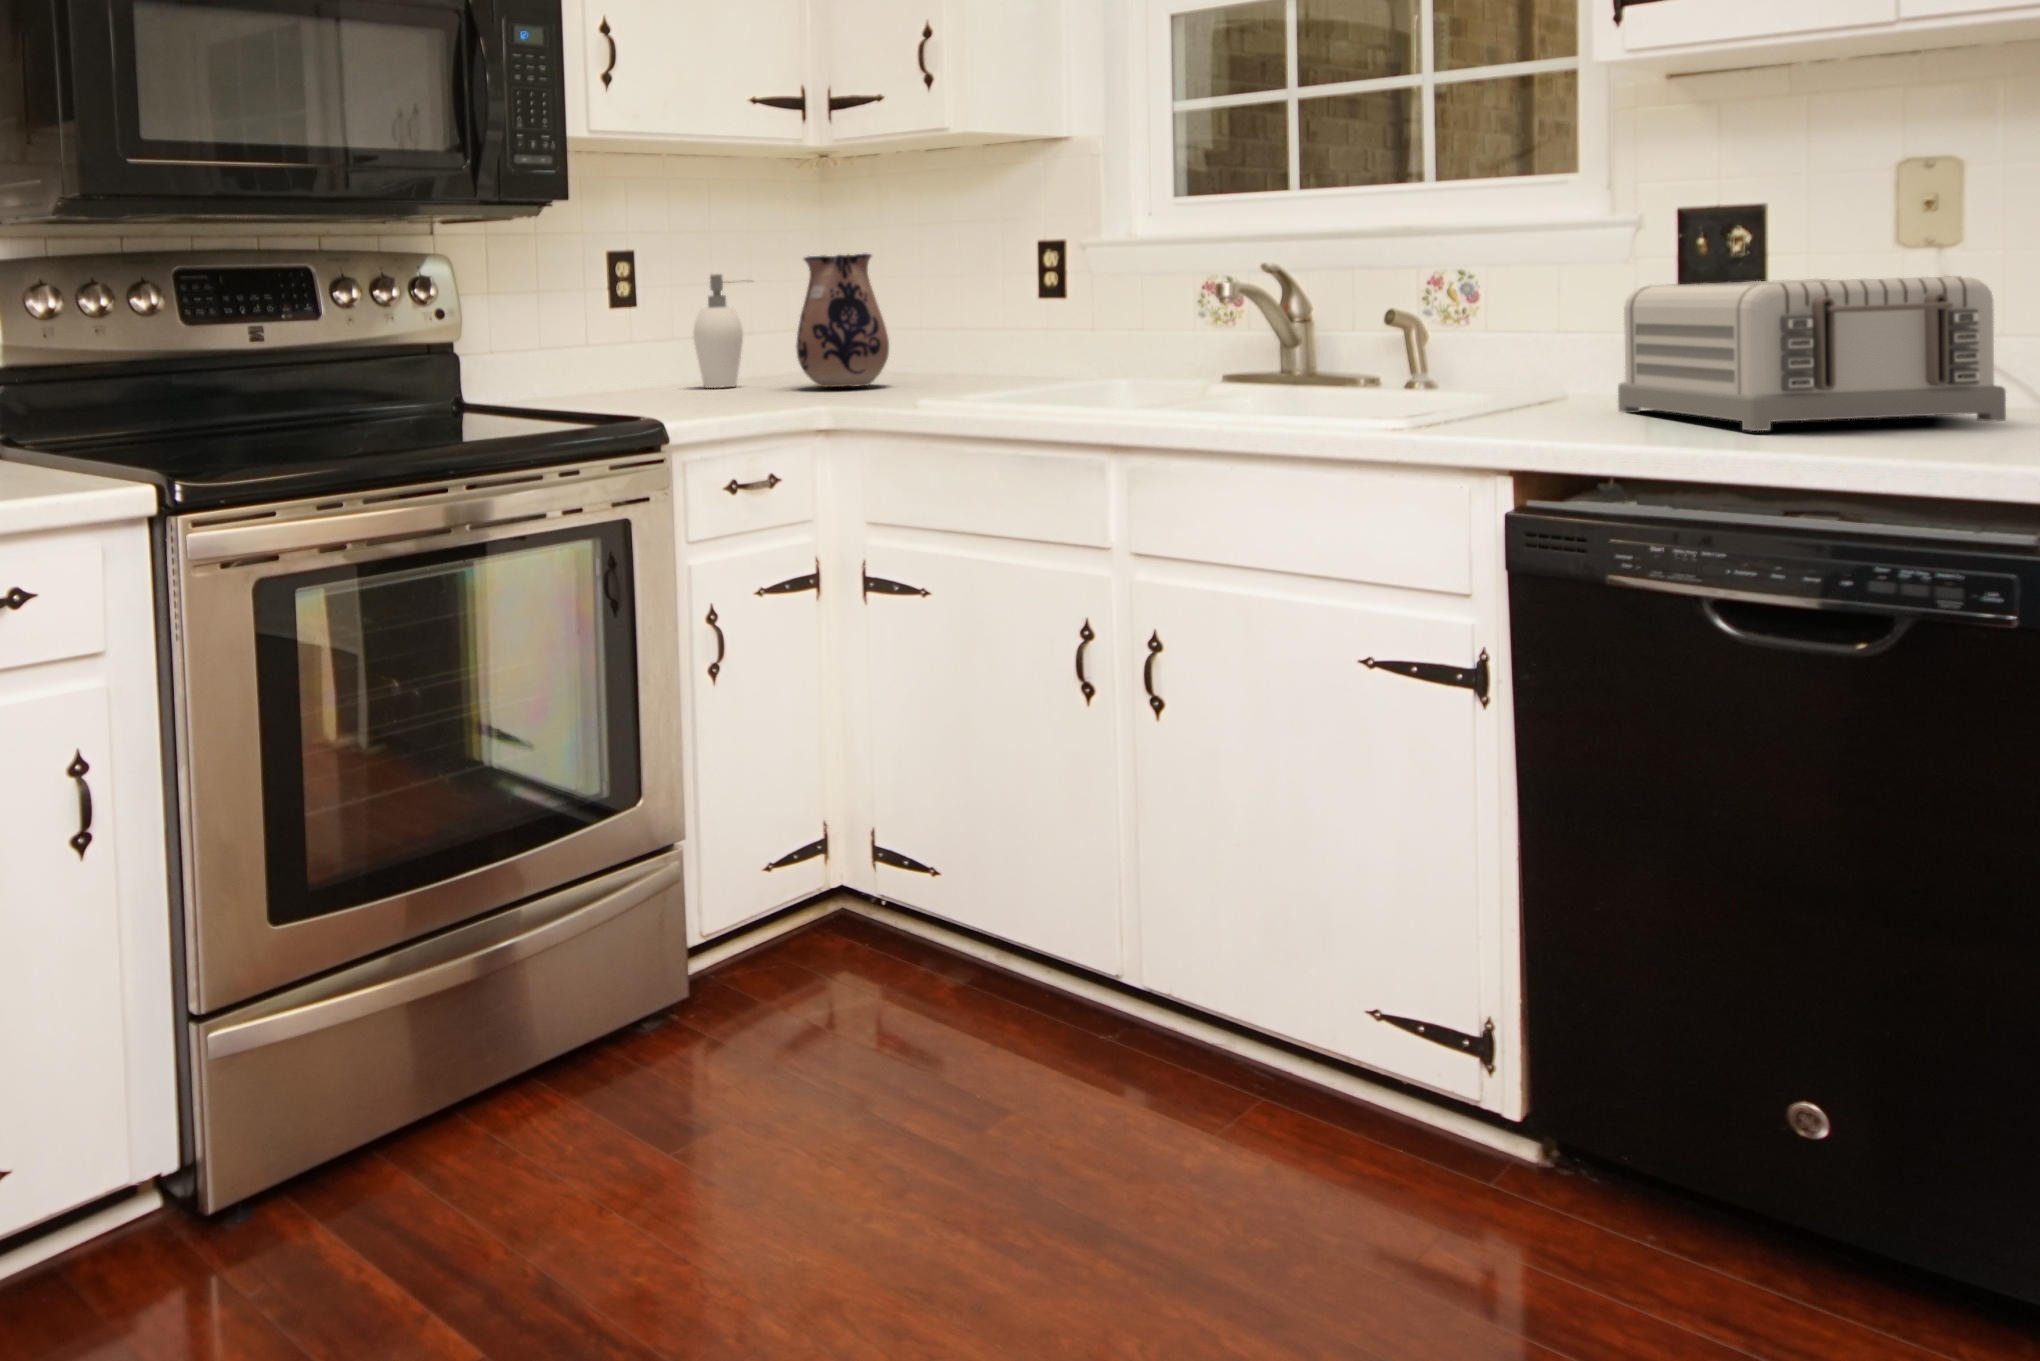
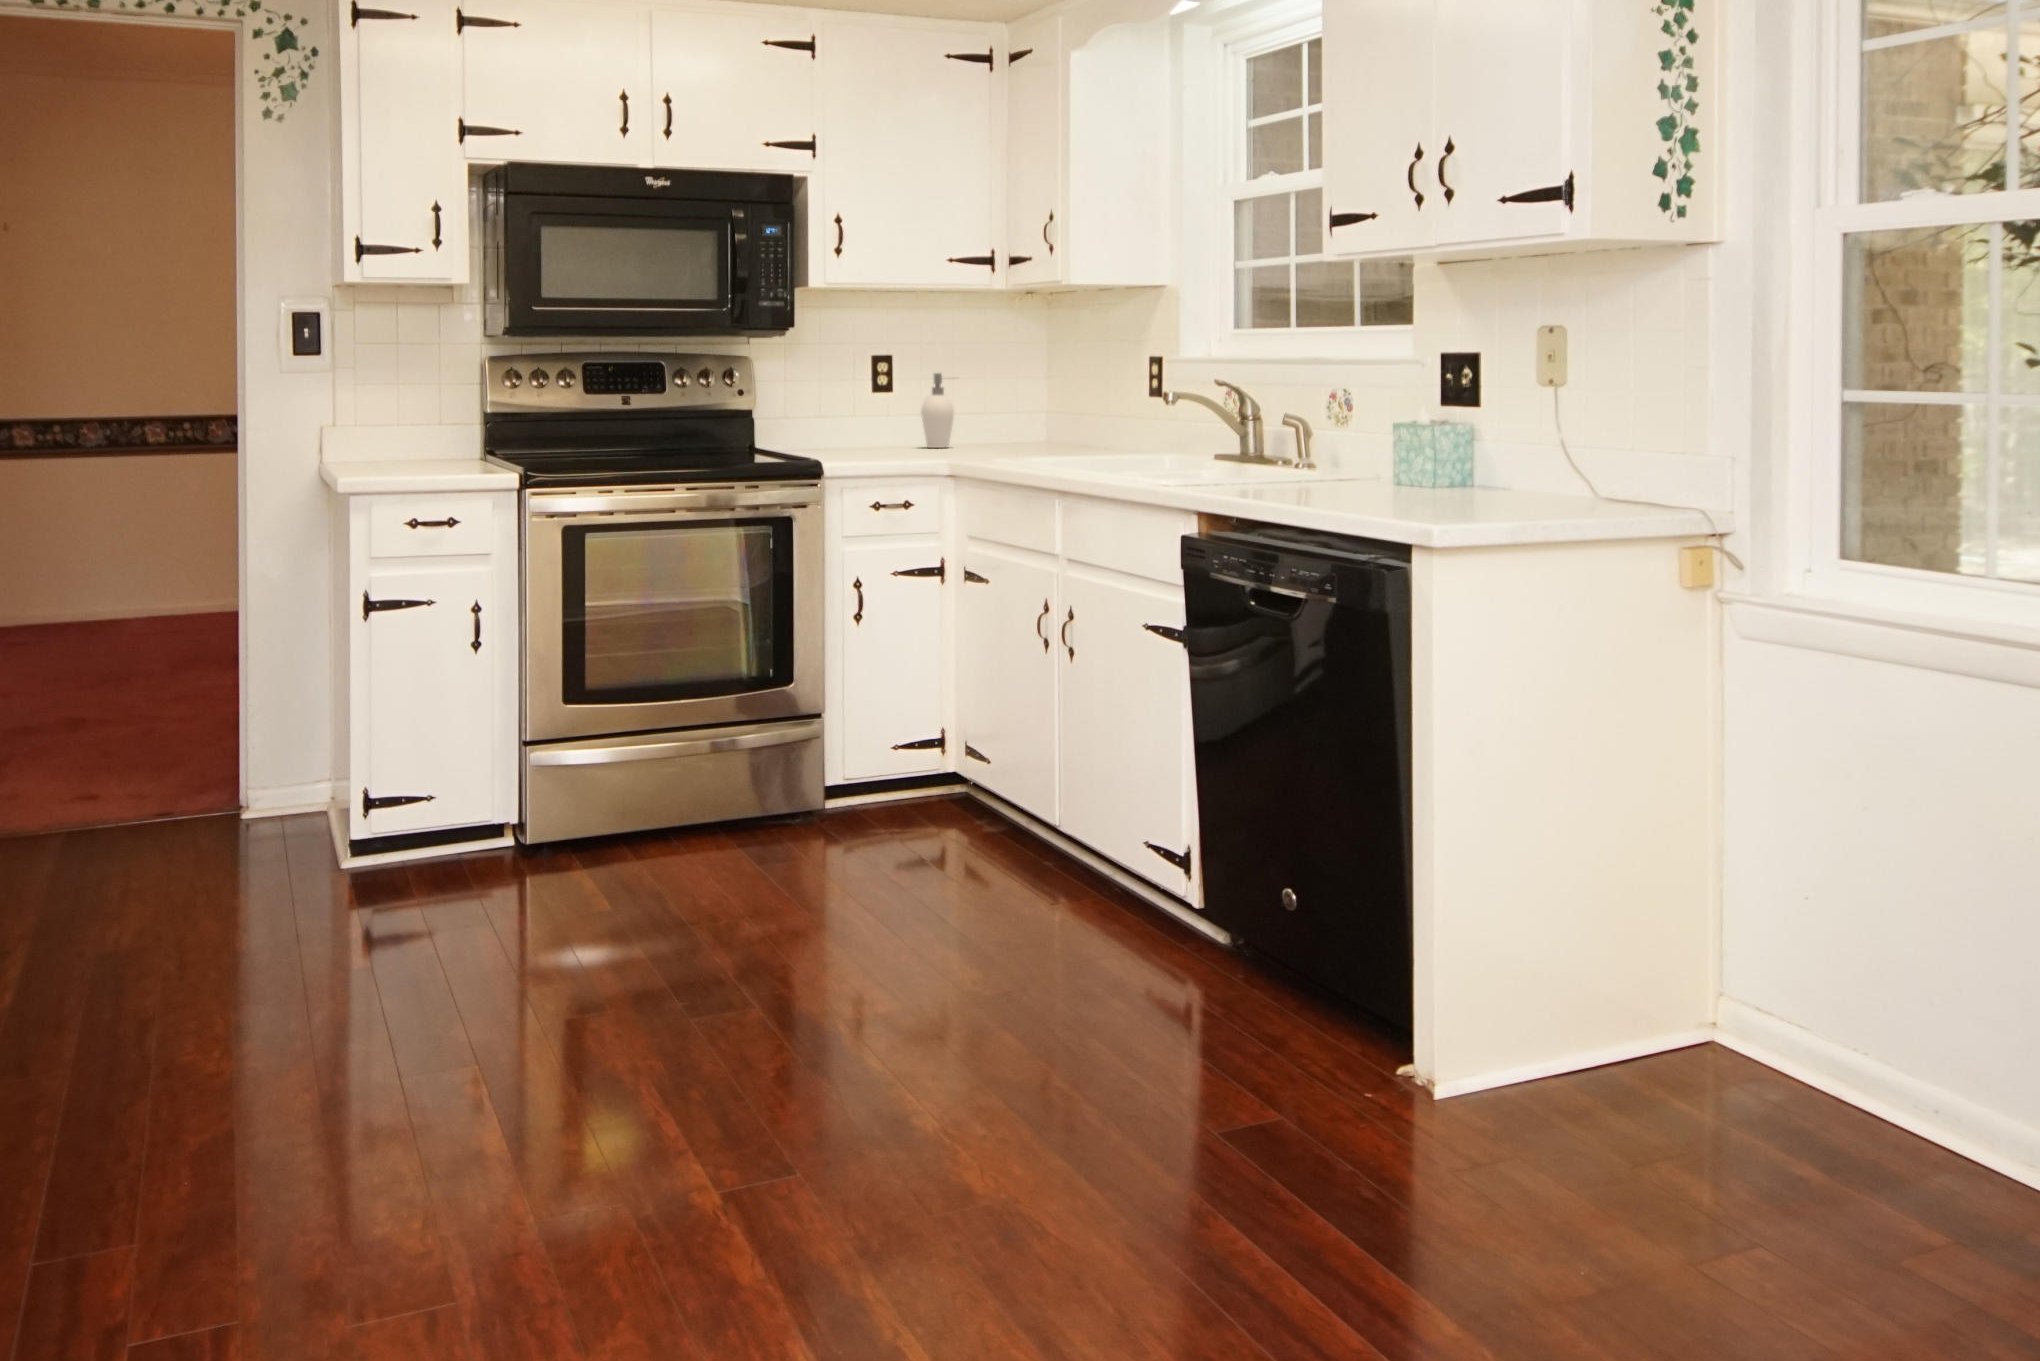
ceramic pitcher: present [796,254,889,387] -> none [973,362,1034,450]
toaster: present [1618,276,2006,431] -> none [1335,400,1509,494]

